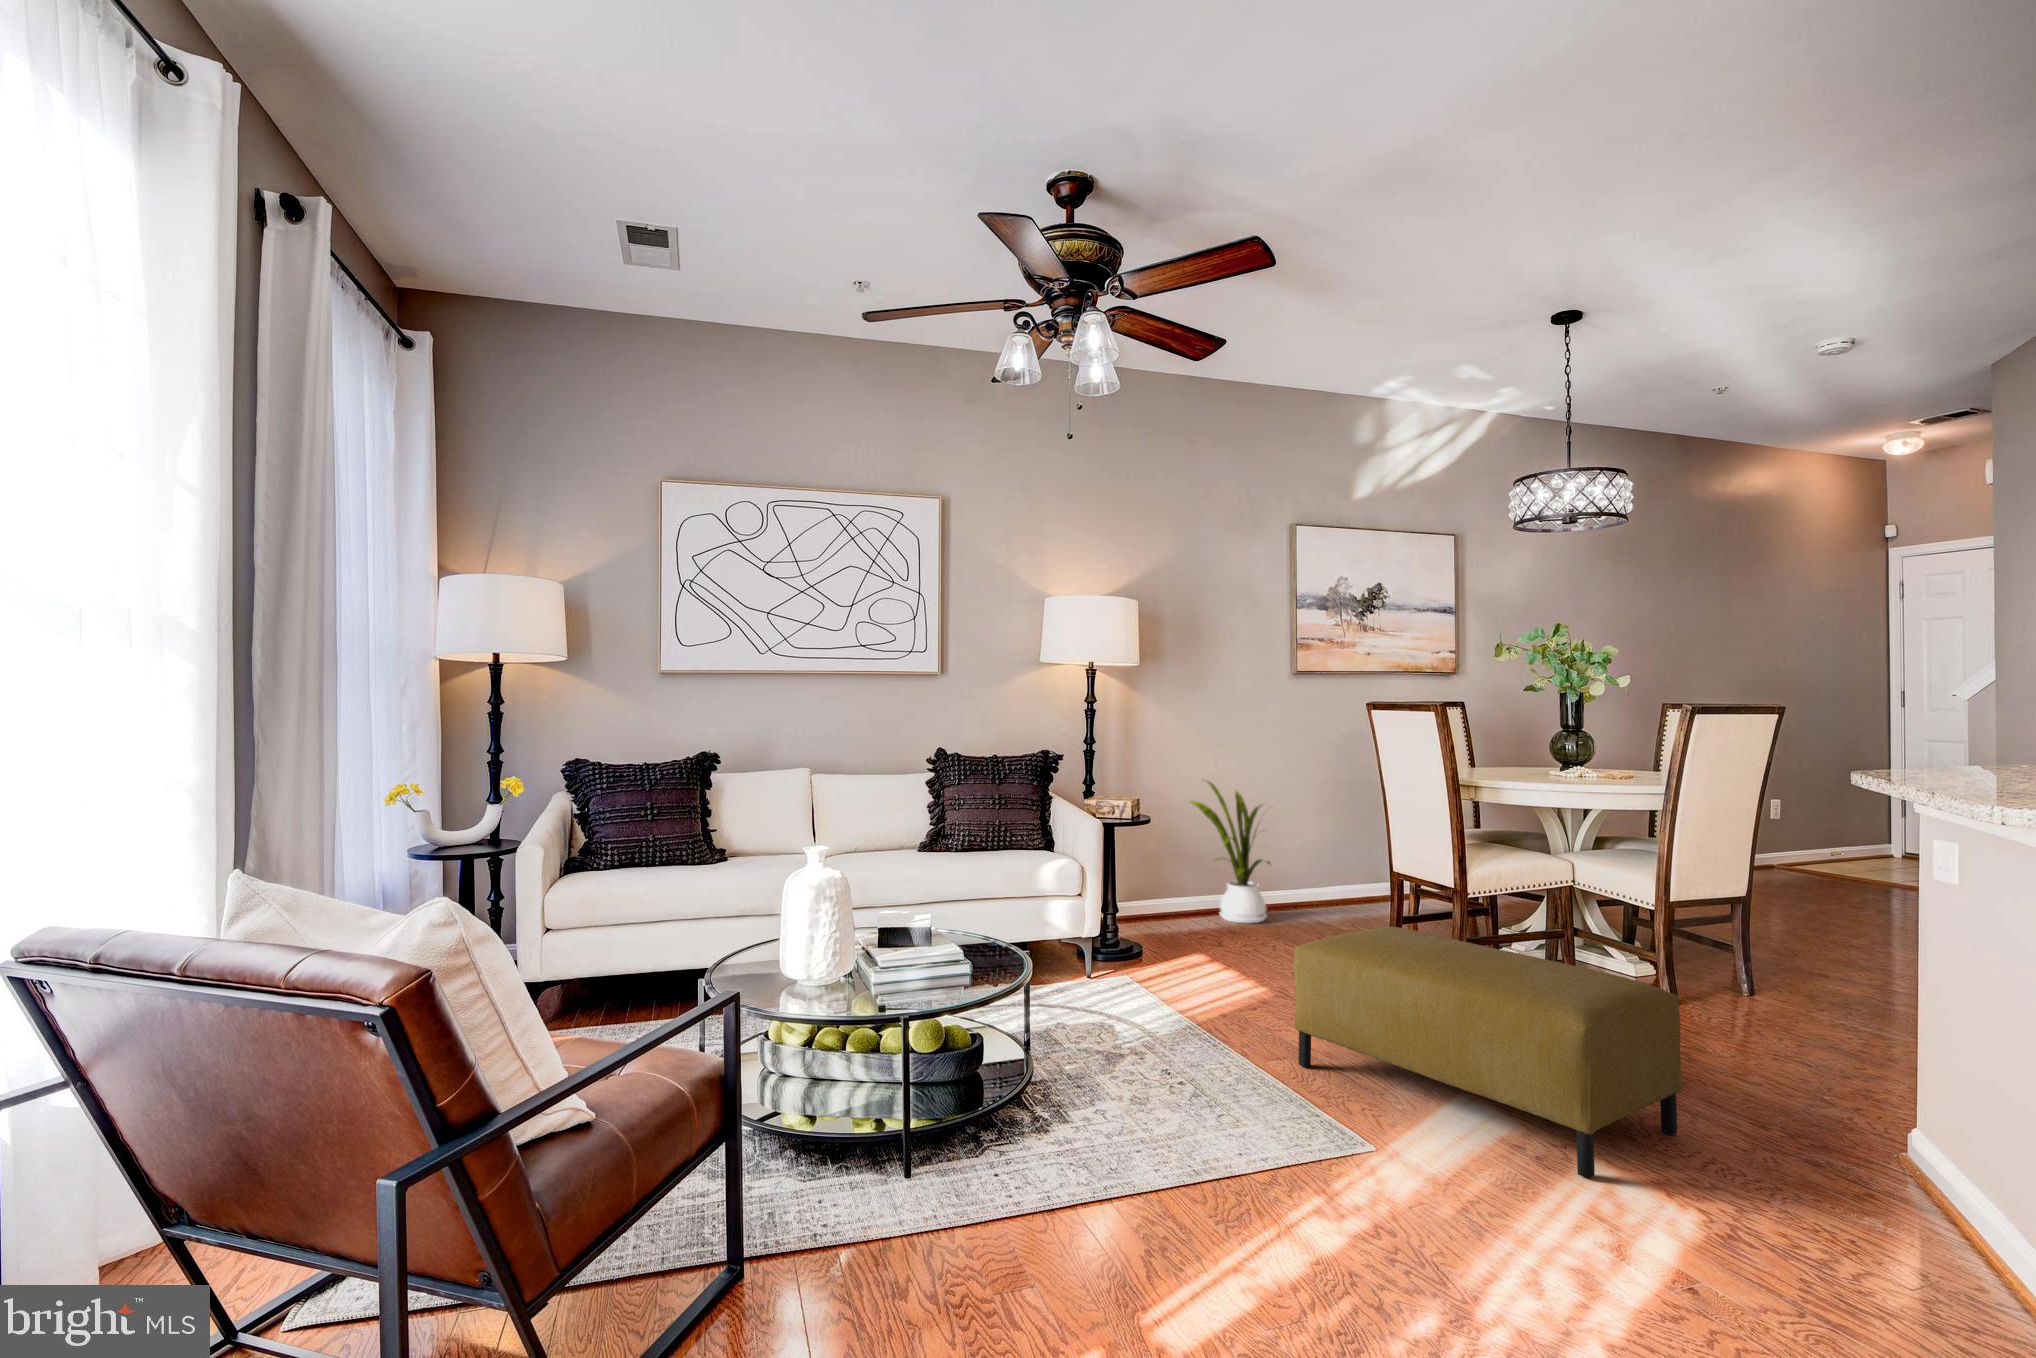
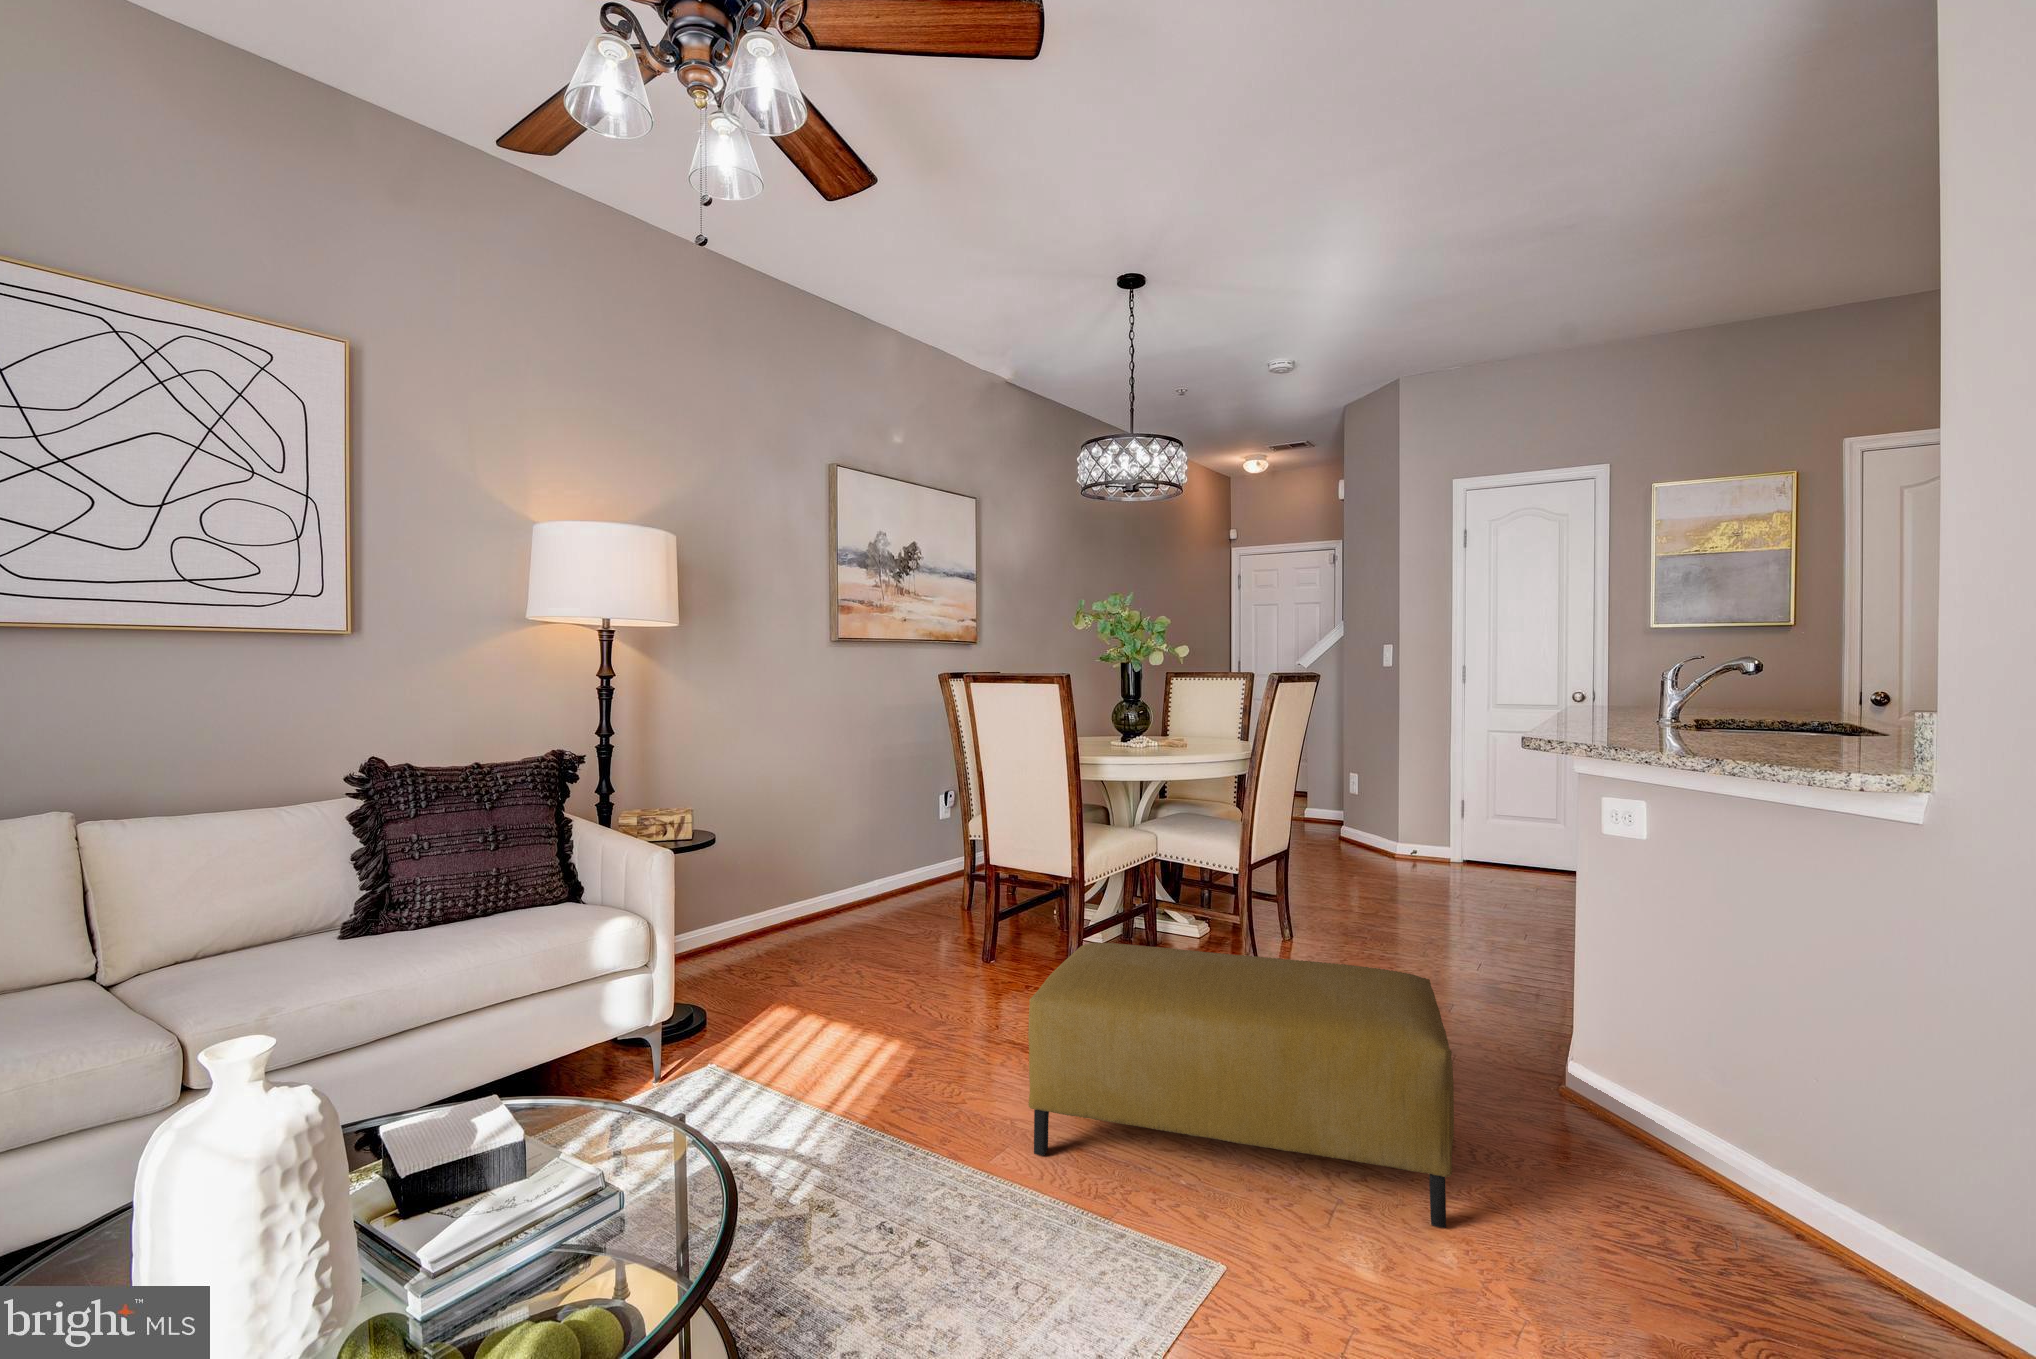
house plant: present [1191,781,1270,923] -> none [728,772,836,943]

